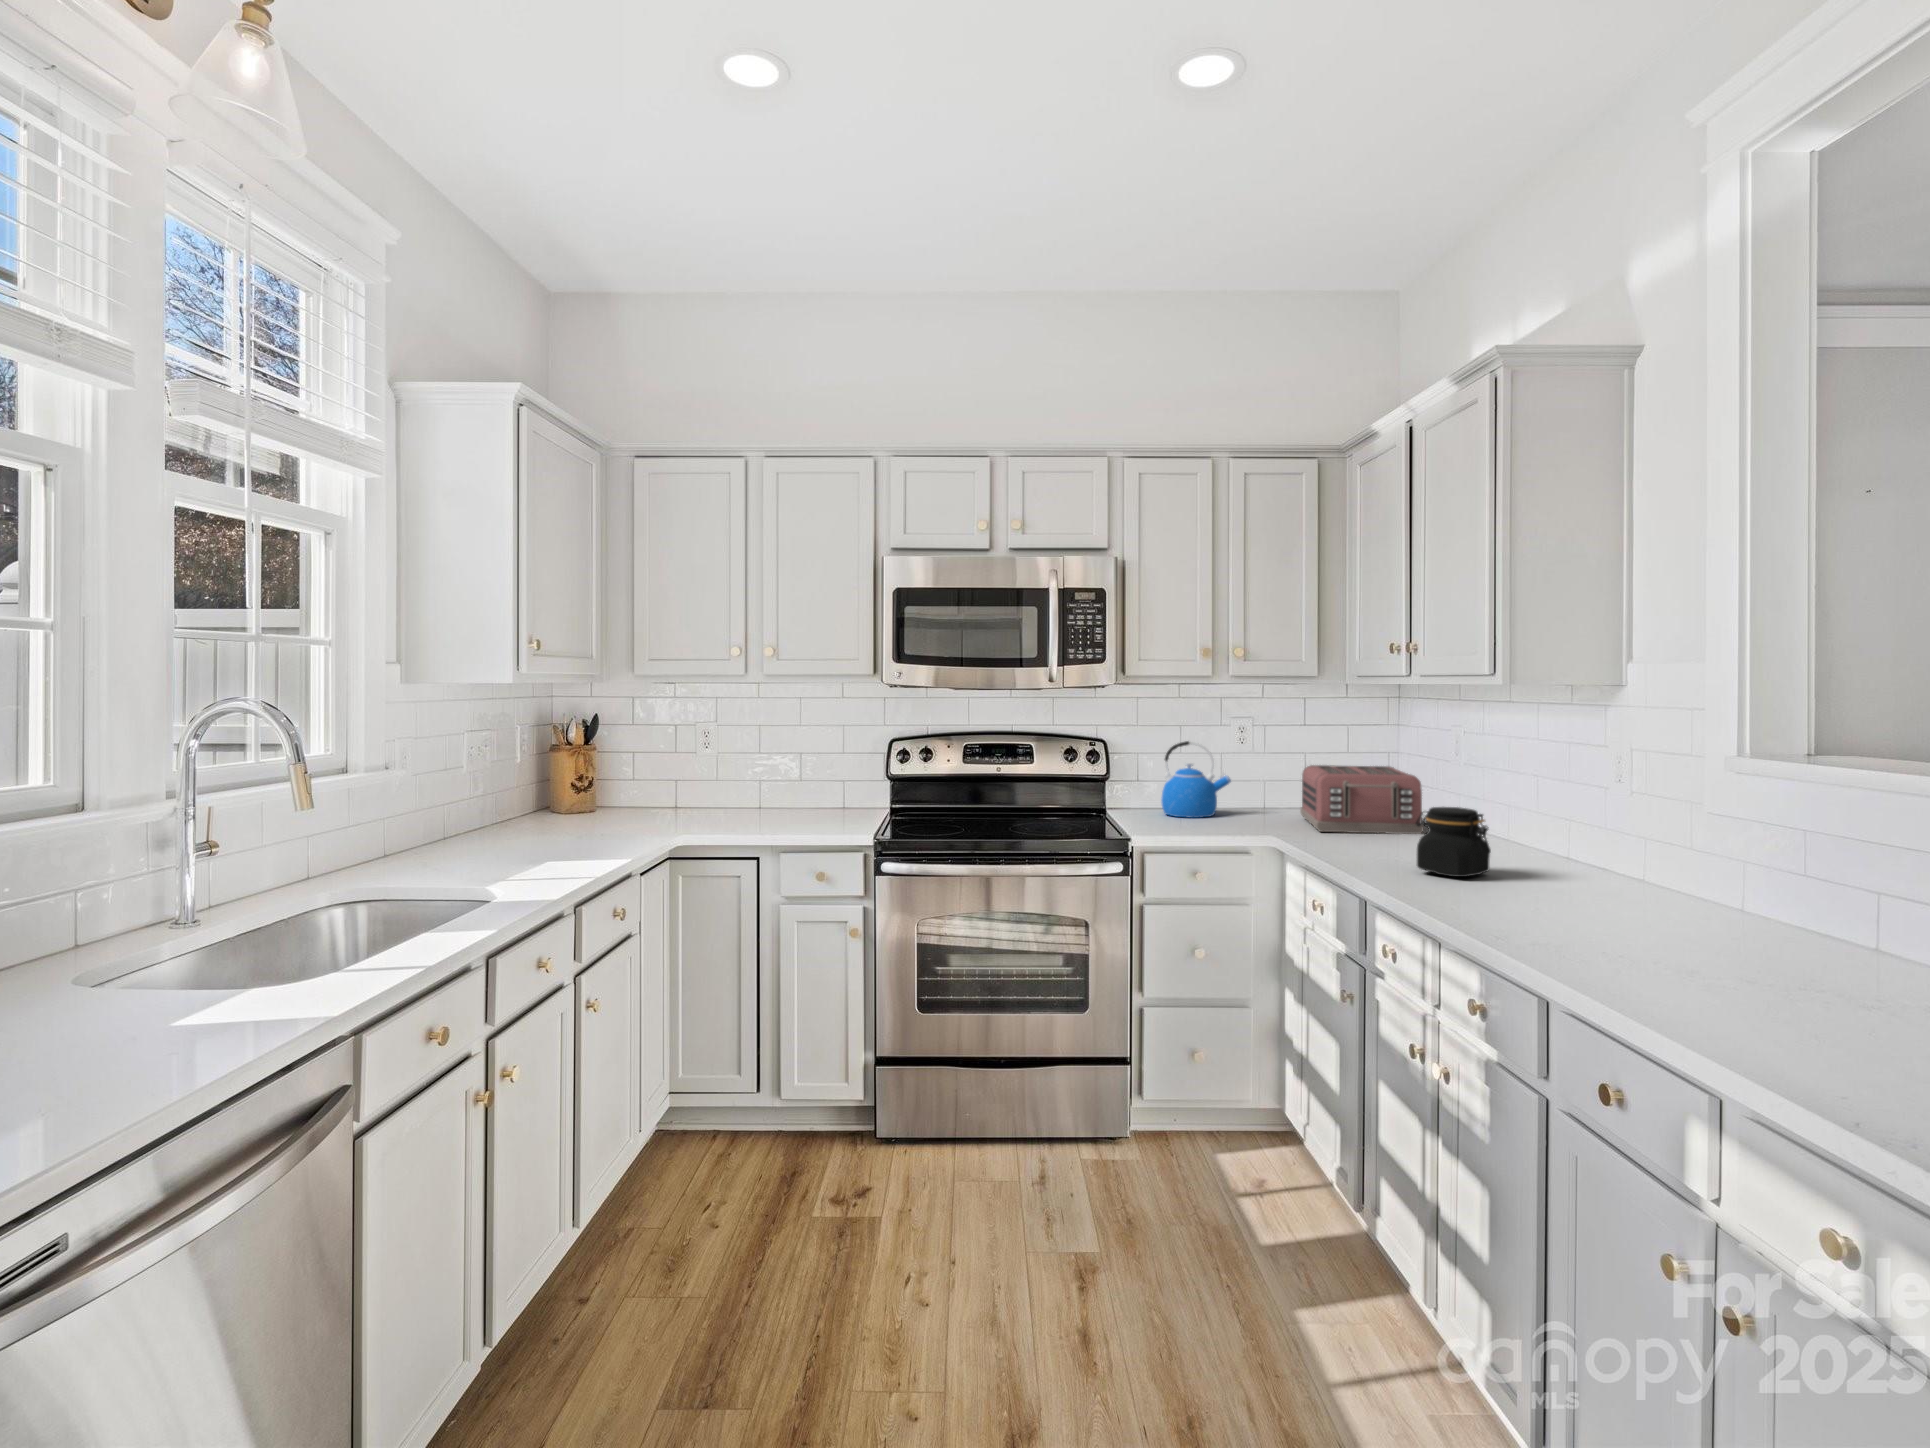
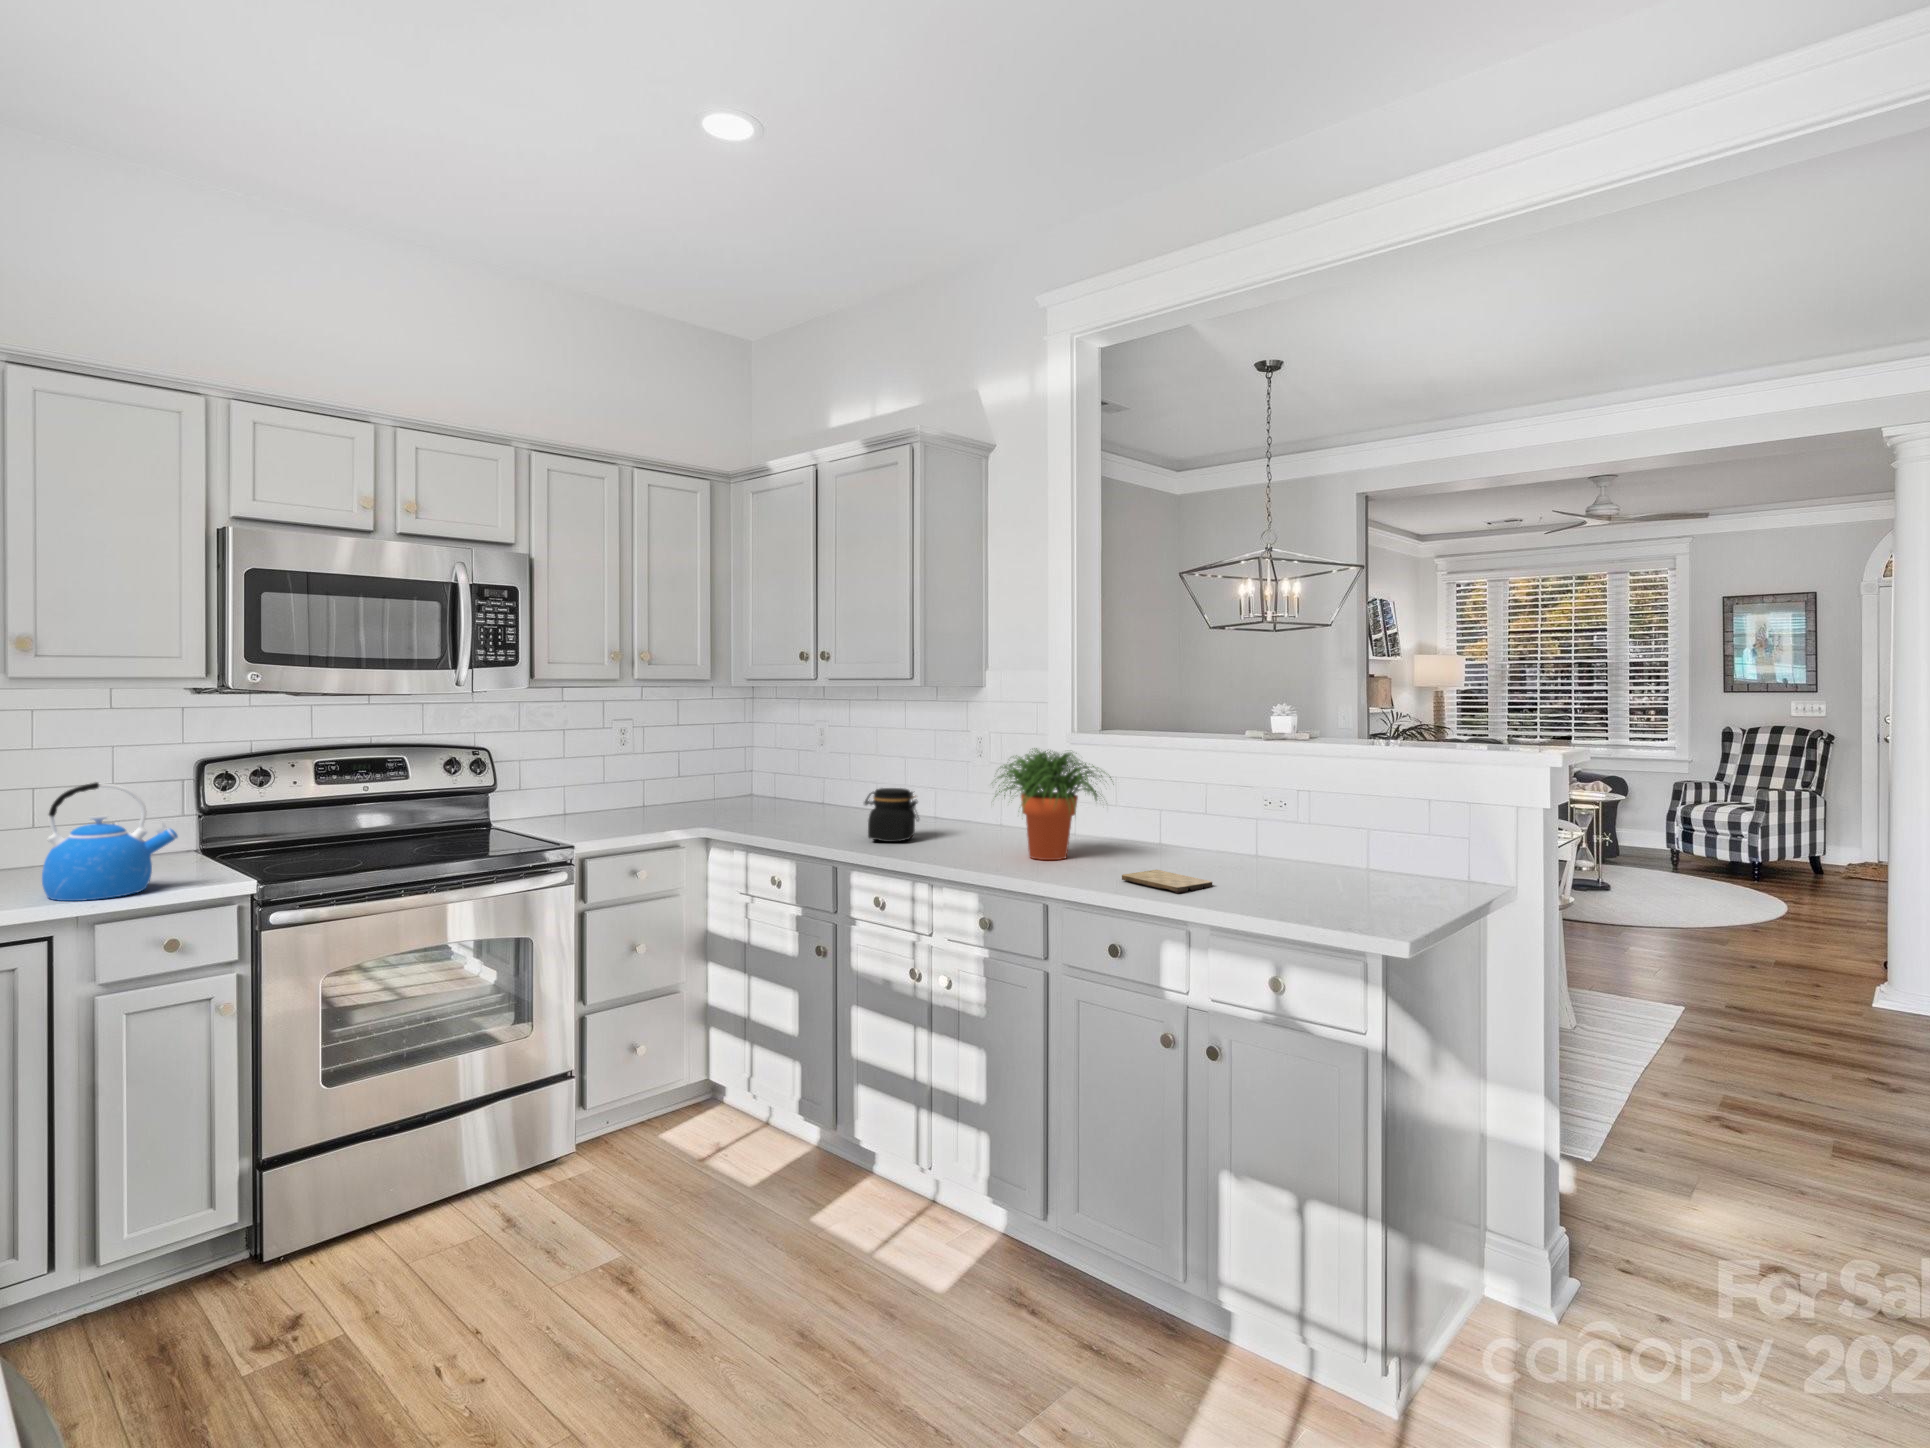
kettle: present [1162,741,1231,818] -> present [42,782,178,901]
potted plant: none [1529,762,1759,936] -> present [995,748,1114,860]
toaster: present [1300,765,1424,834] -> none [695,759,815,821]
cutting board: none [1700,975,1885,1032] -> present [1122,870,1212,893]

